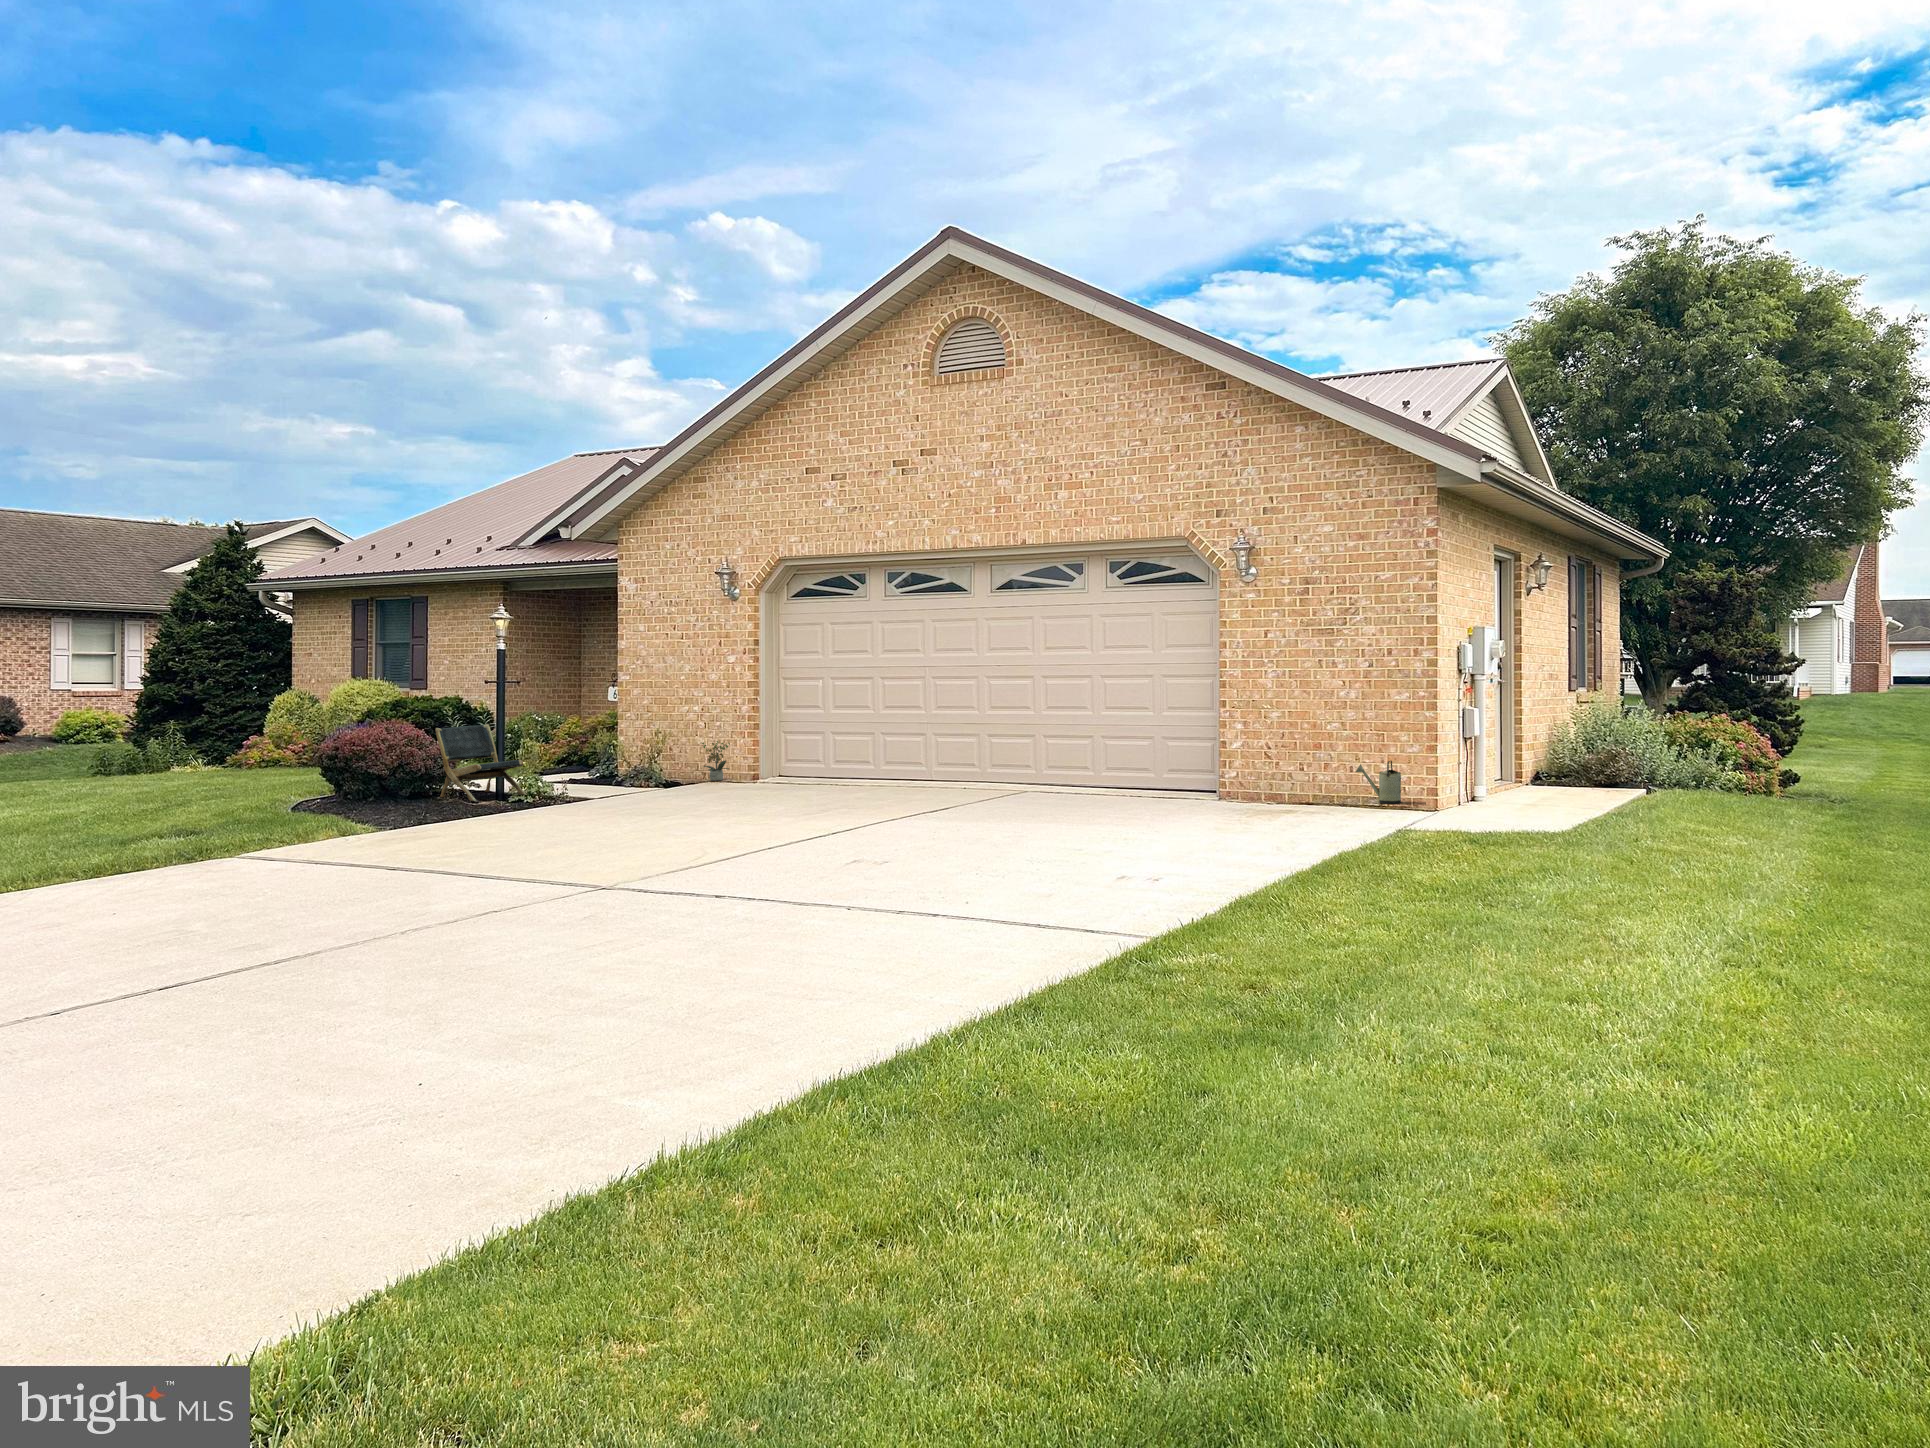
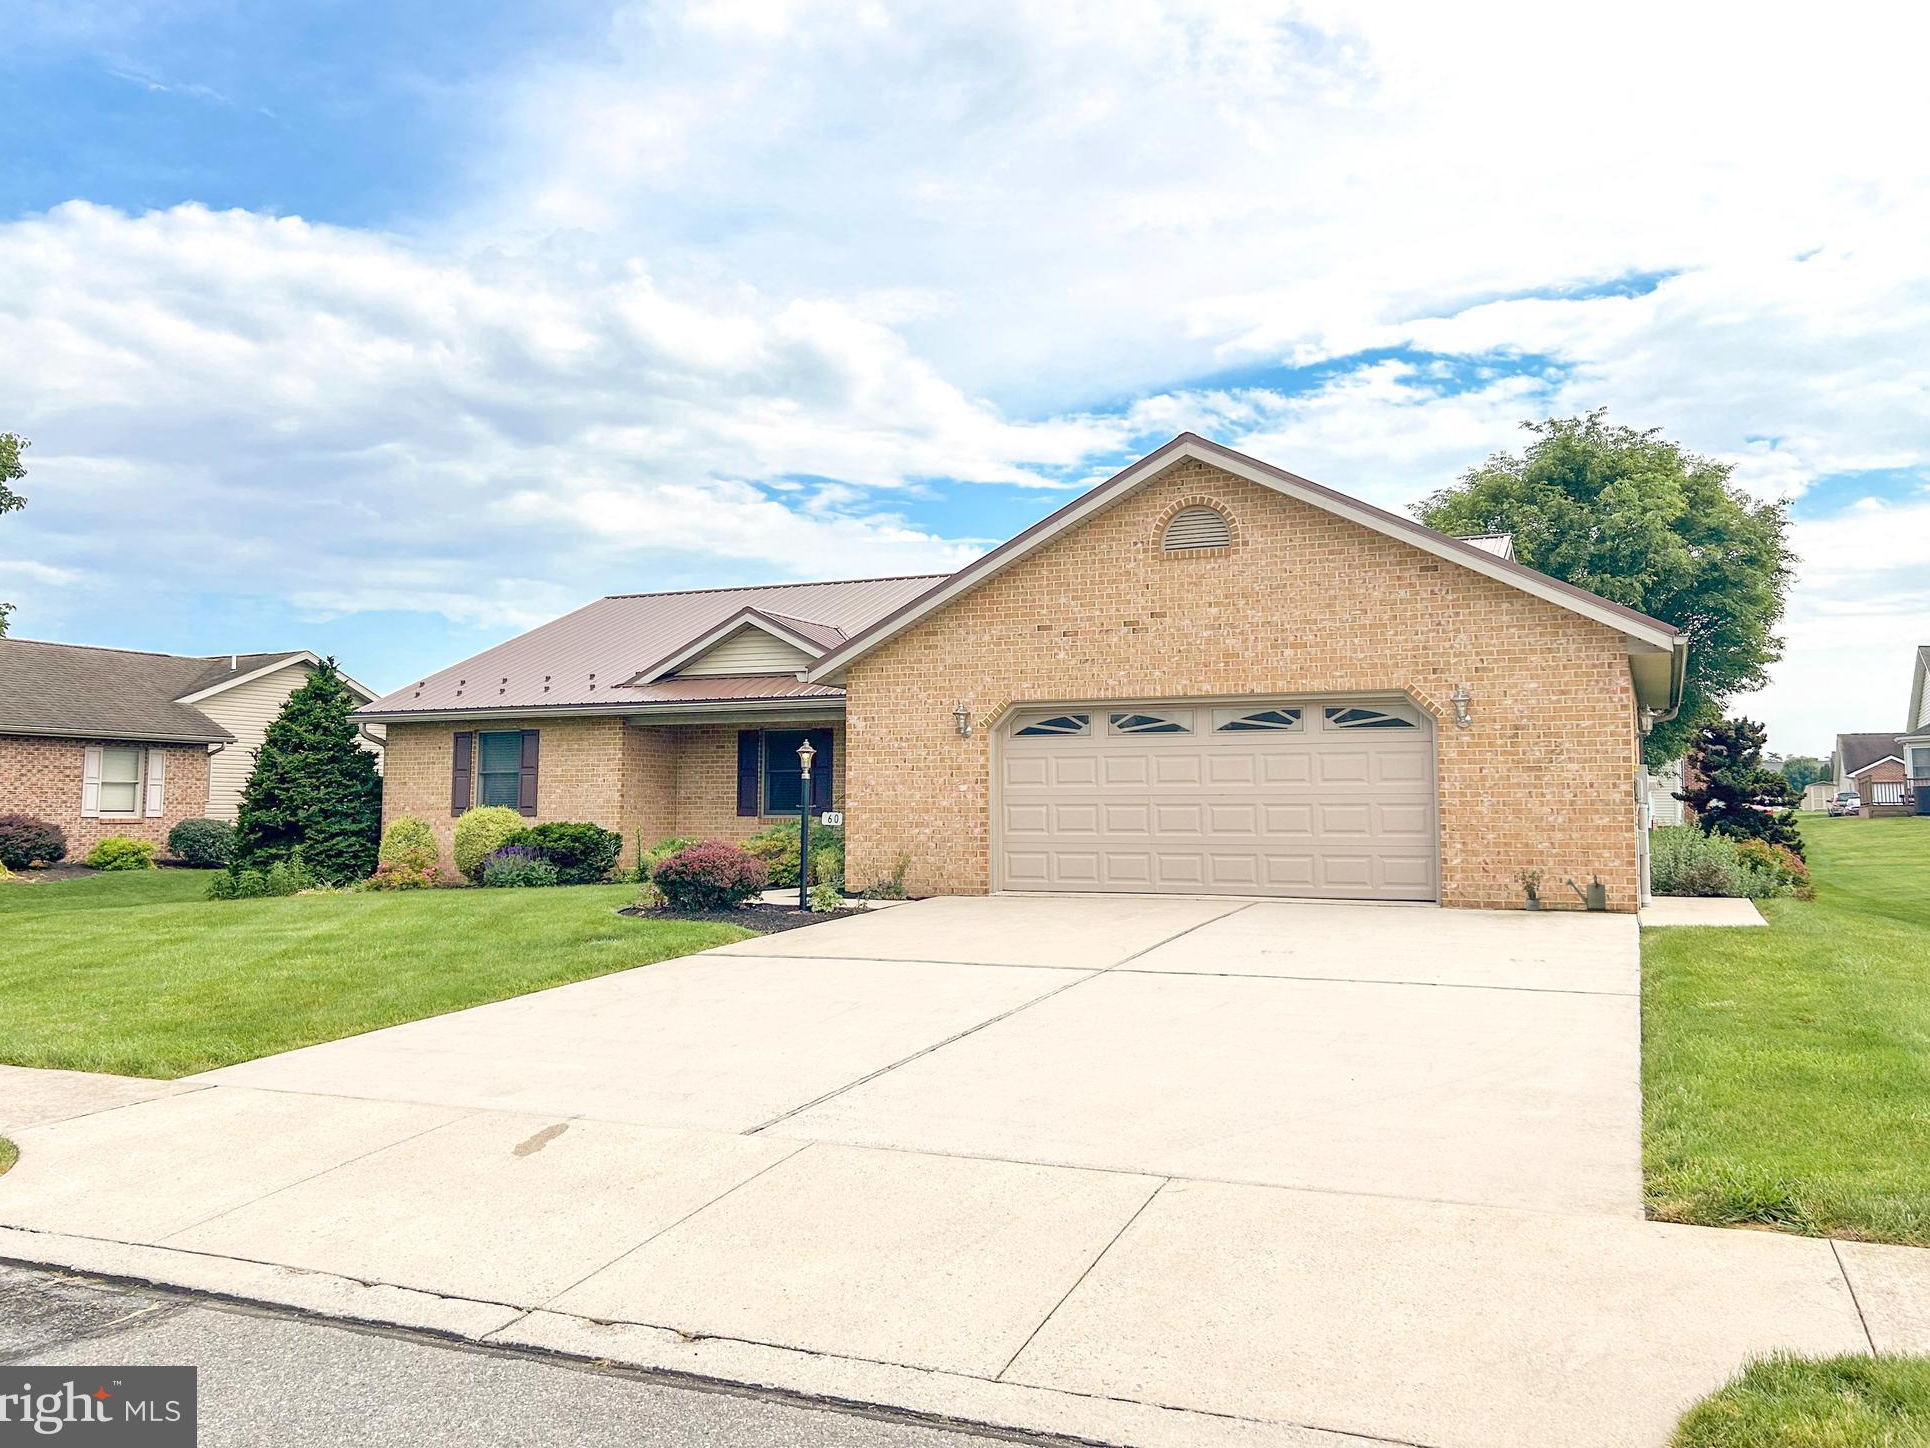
lounge chair: present [435,724,526,801] -> none [727,847,806,916]
potted plant: present [702,741,730,781] -> present [1513,869,1547,910]

